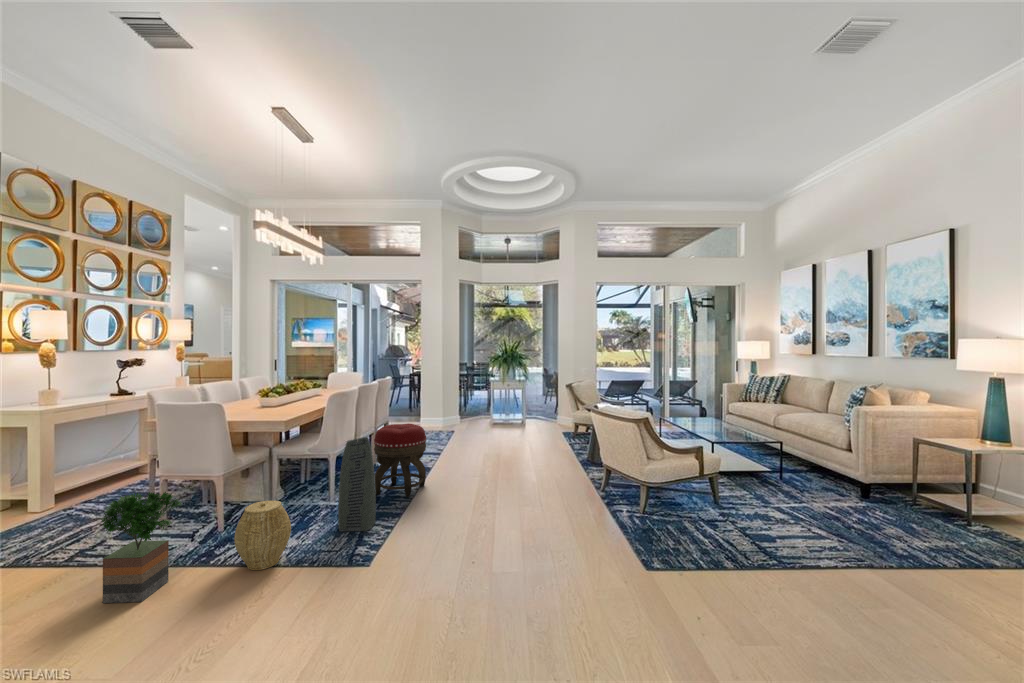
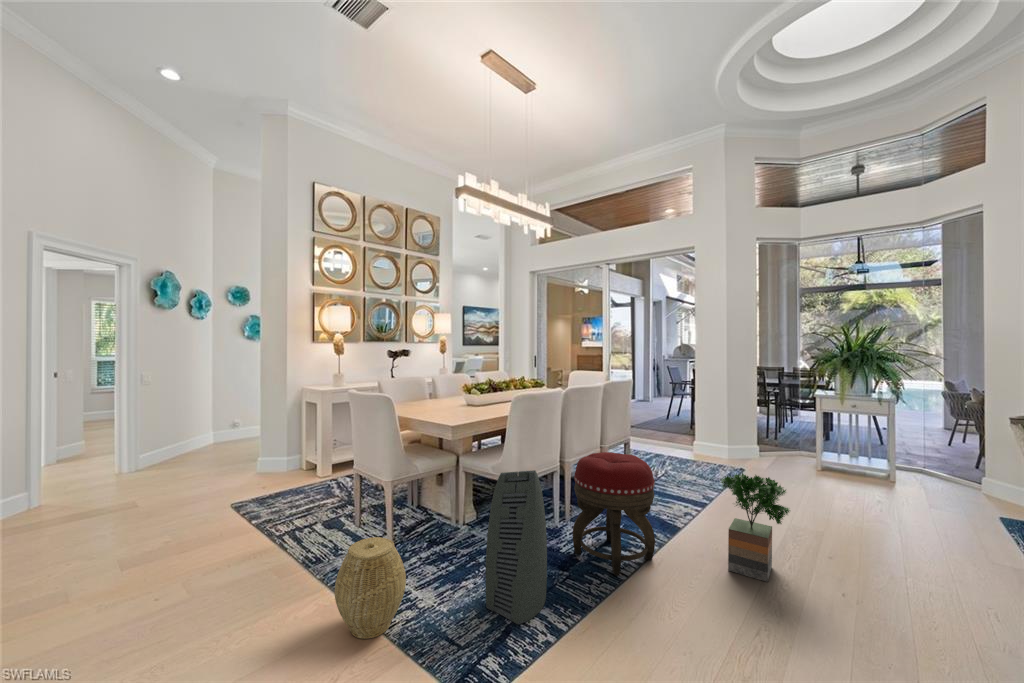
potted tree: present [101,492,181,603] -> present [720,473,790,582]

